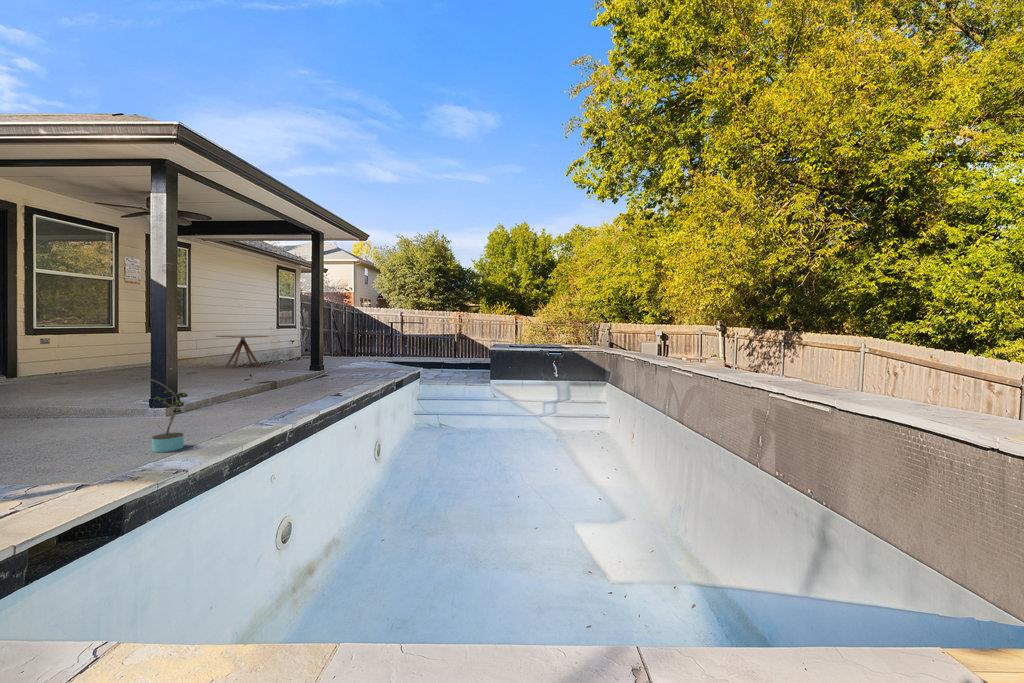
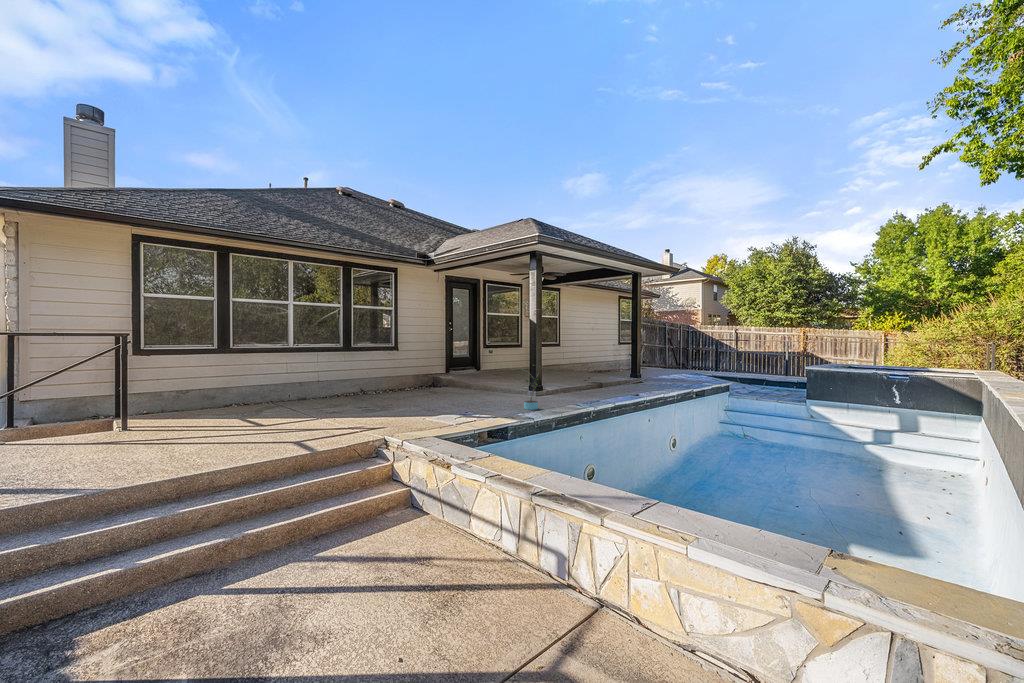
round table: present [216,335,269,368] -> none [574,350,609,374]

